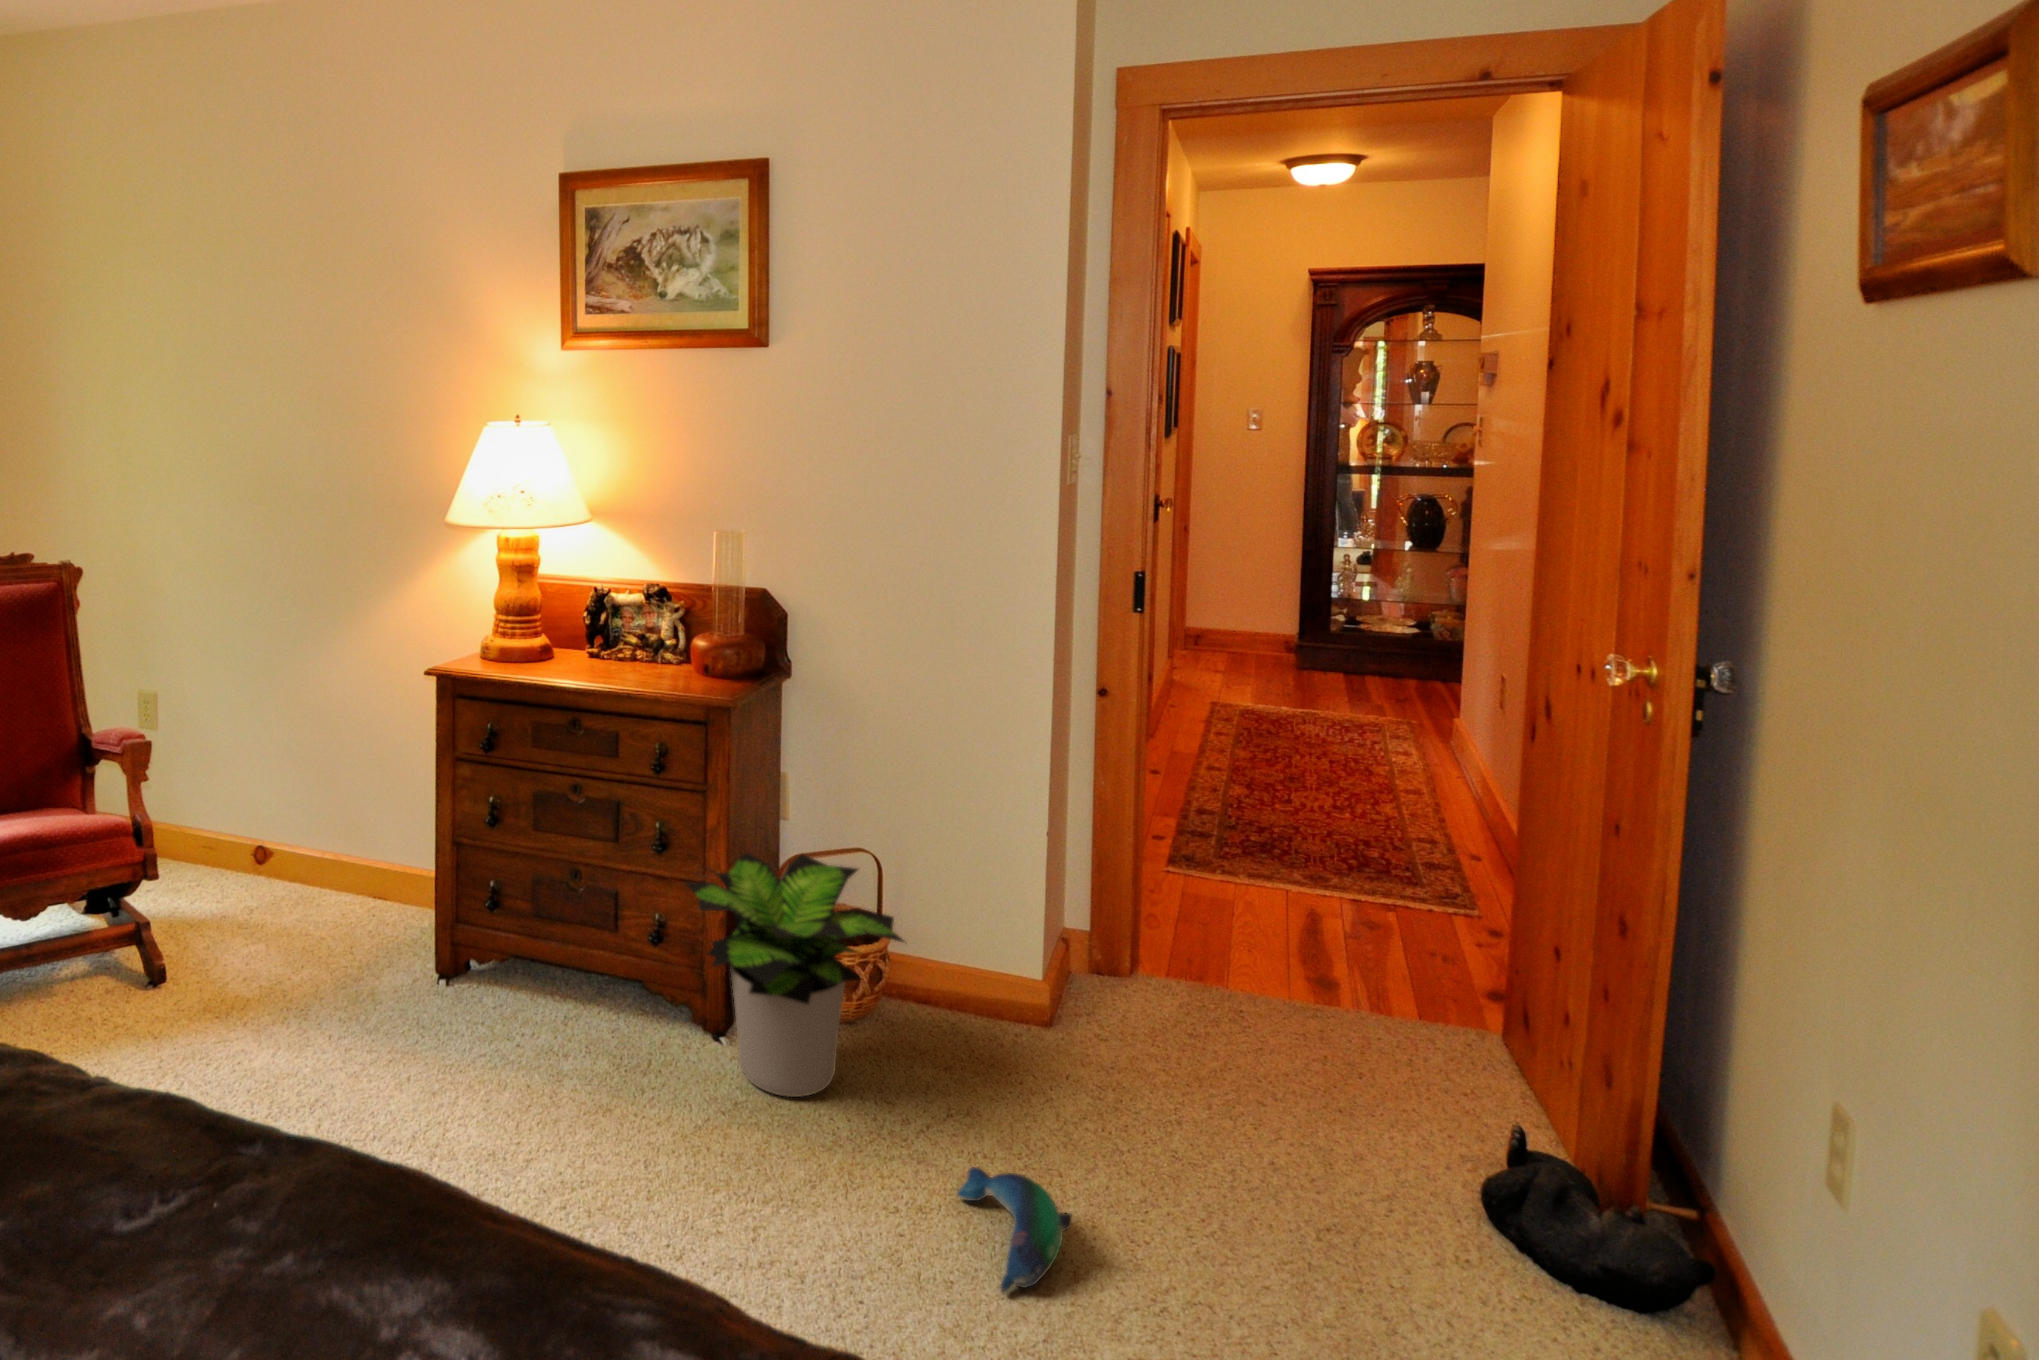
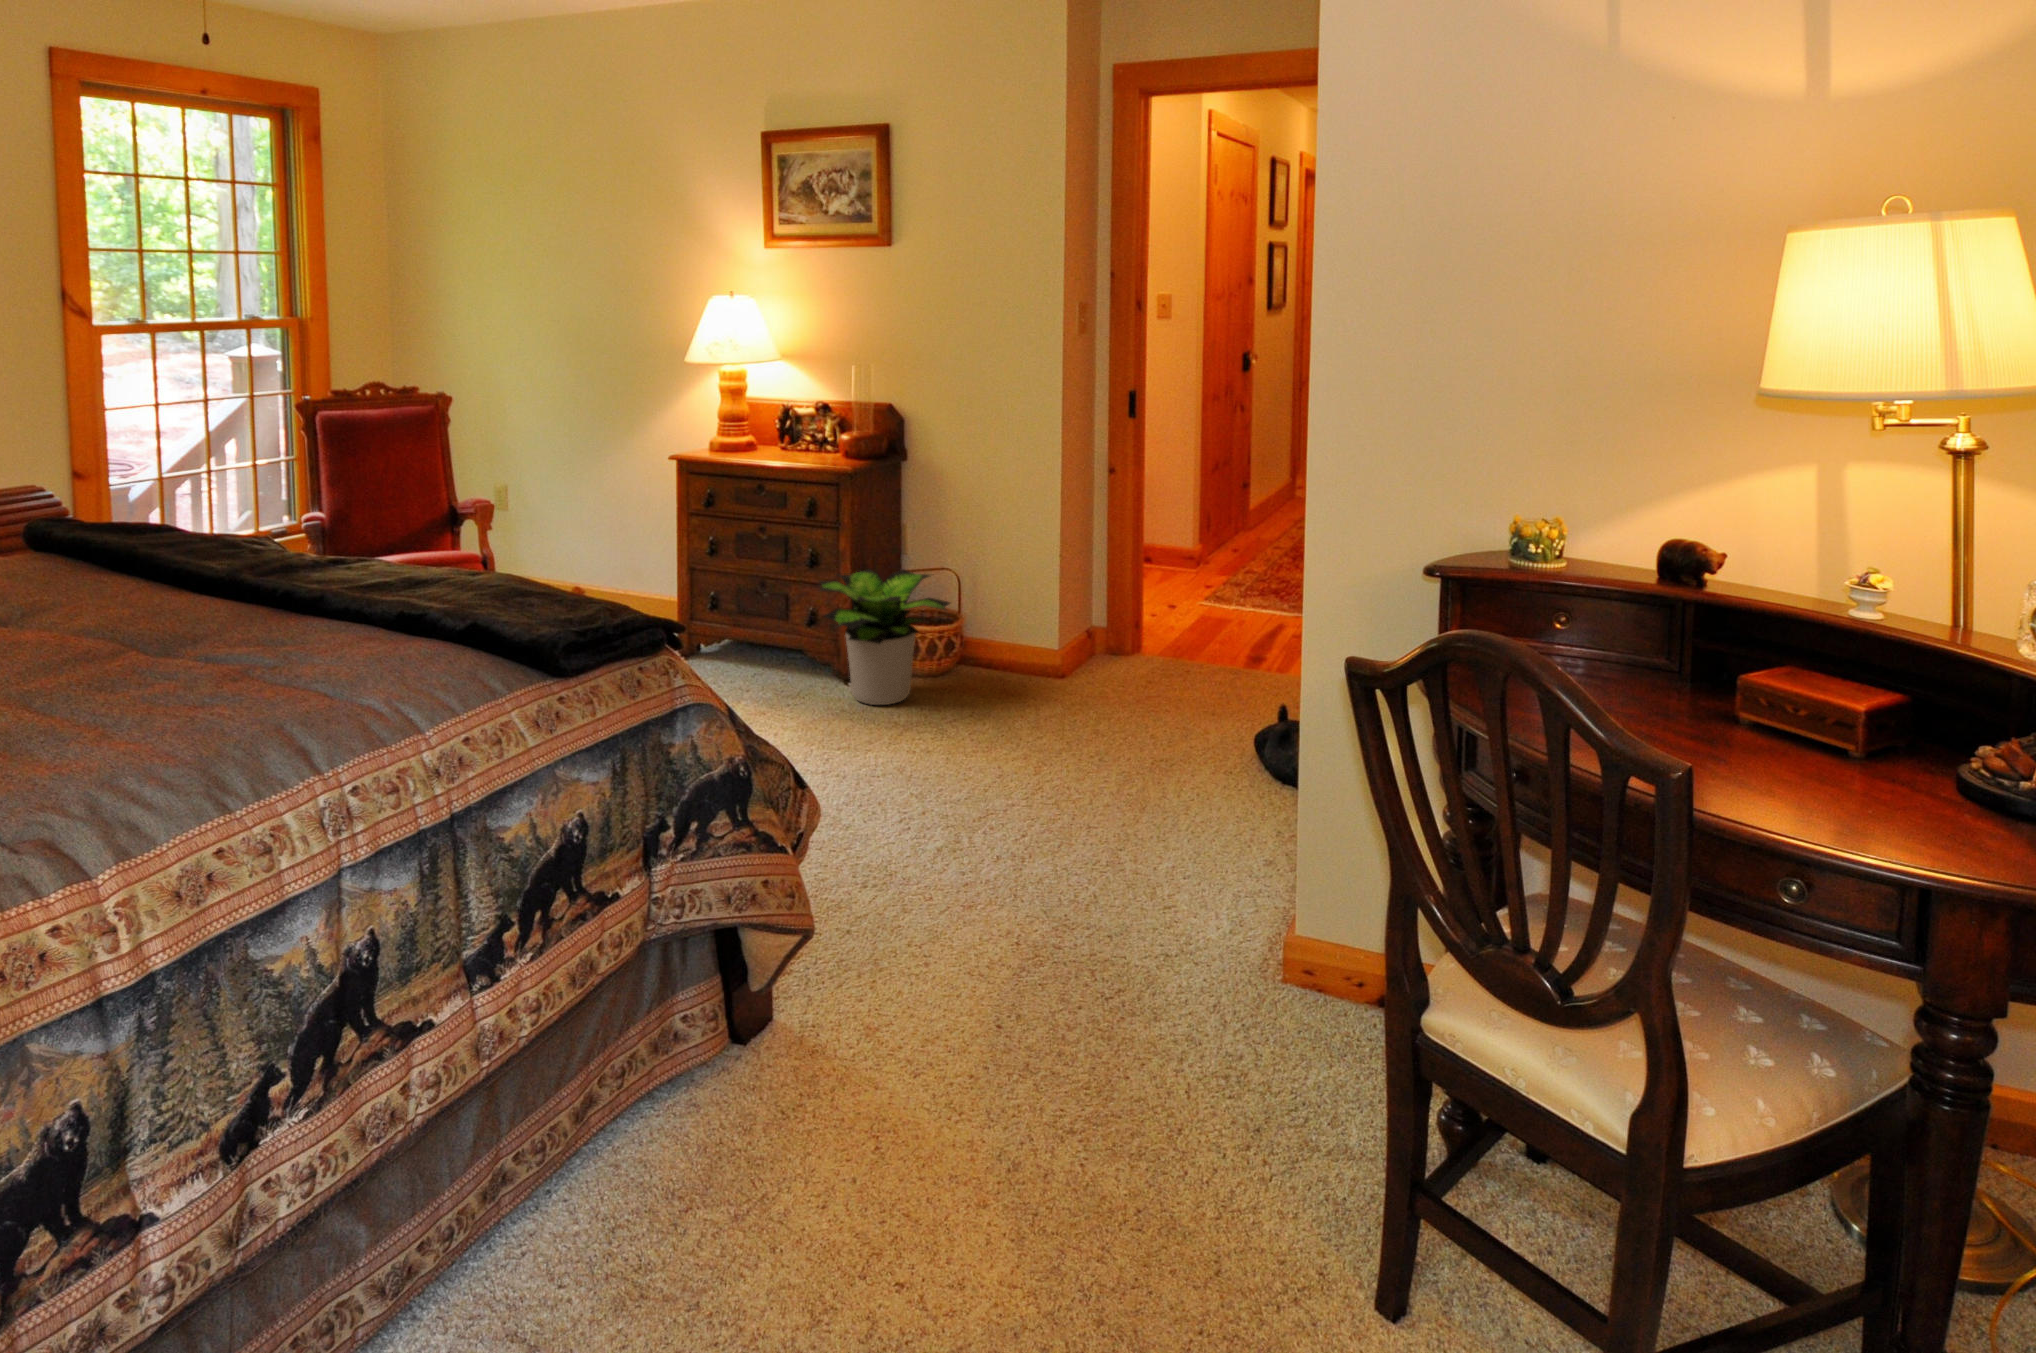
plush toy: present [957,1167,1072,1293] -> none [947,723,999,774]

